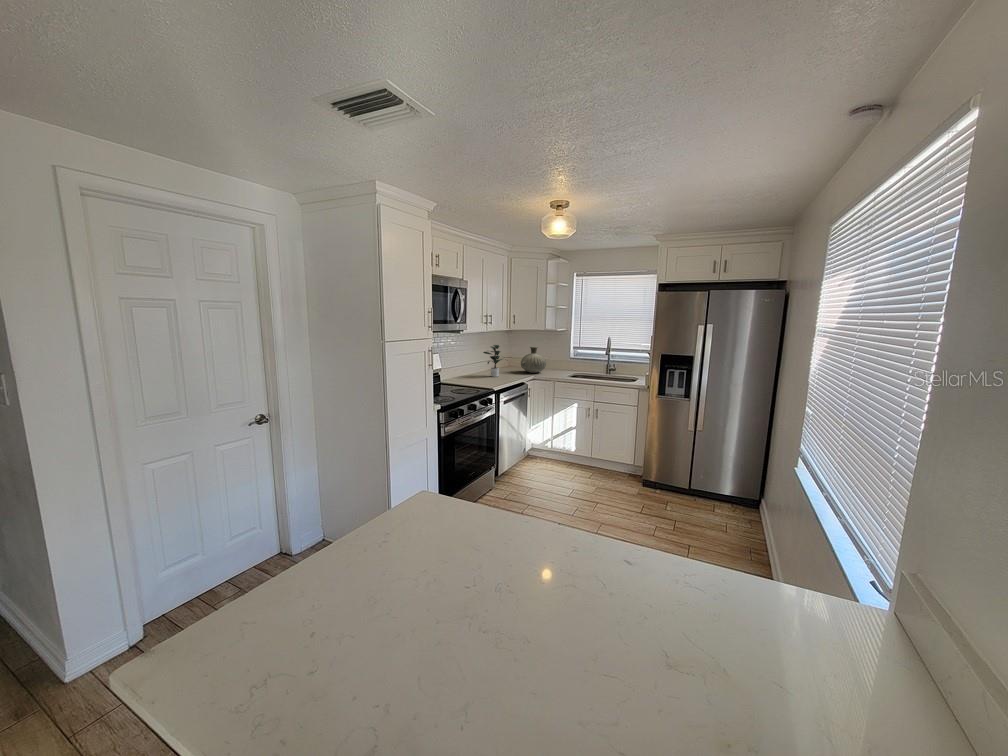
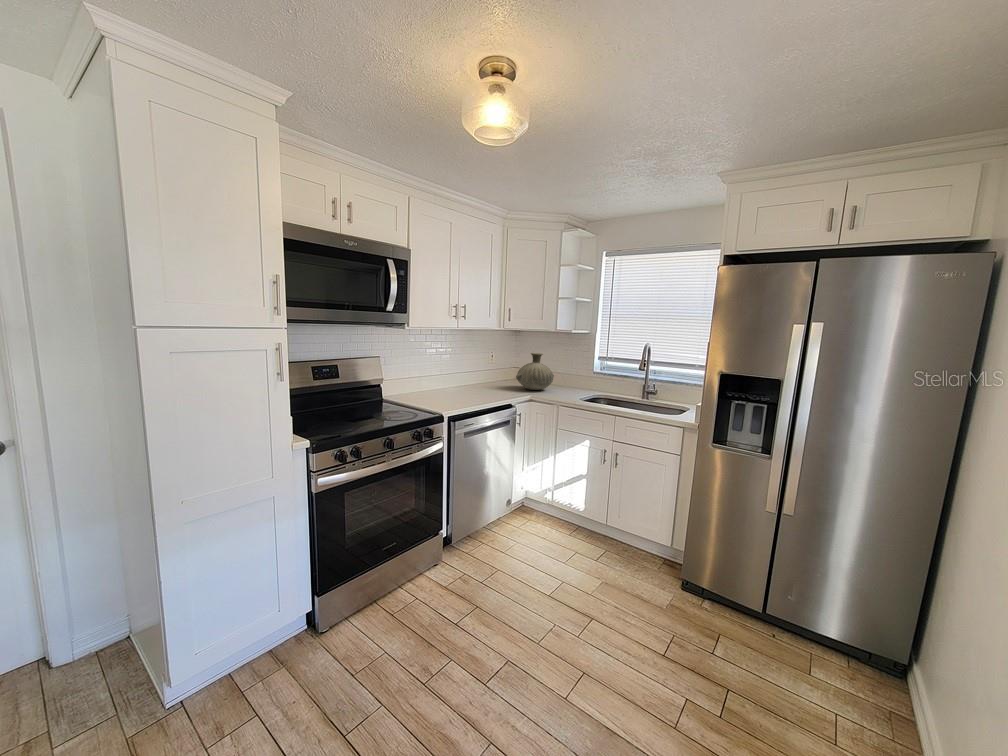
potted plant: present [483,345,502,377] -> none [454,347,497,393]

